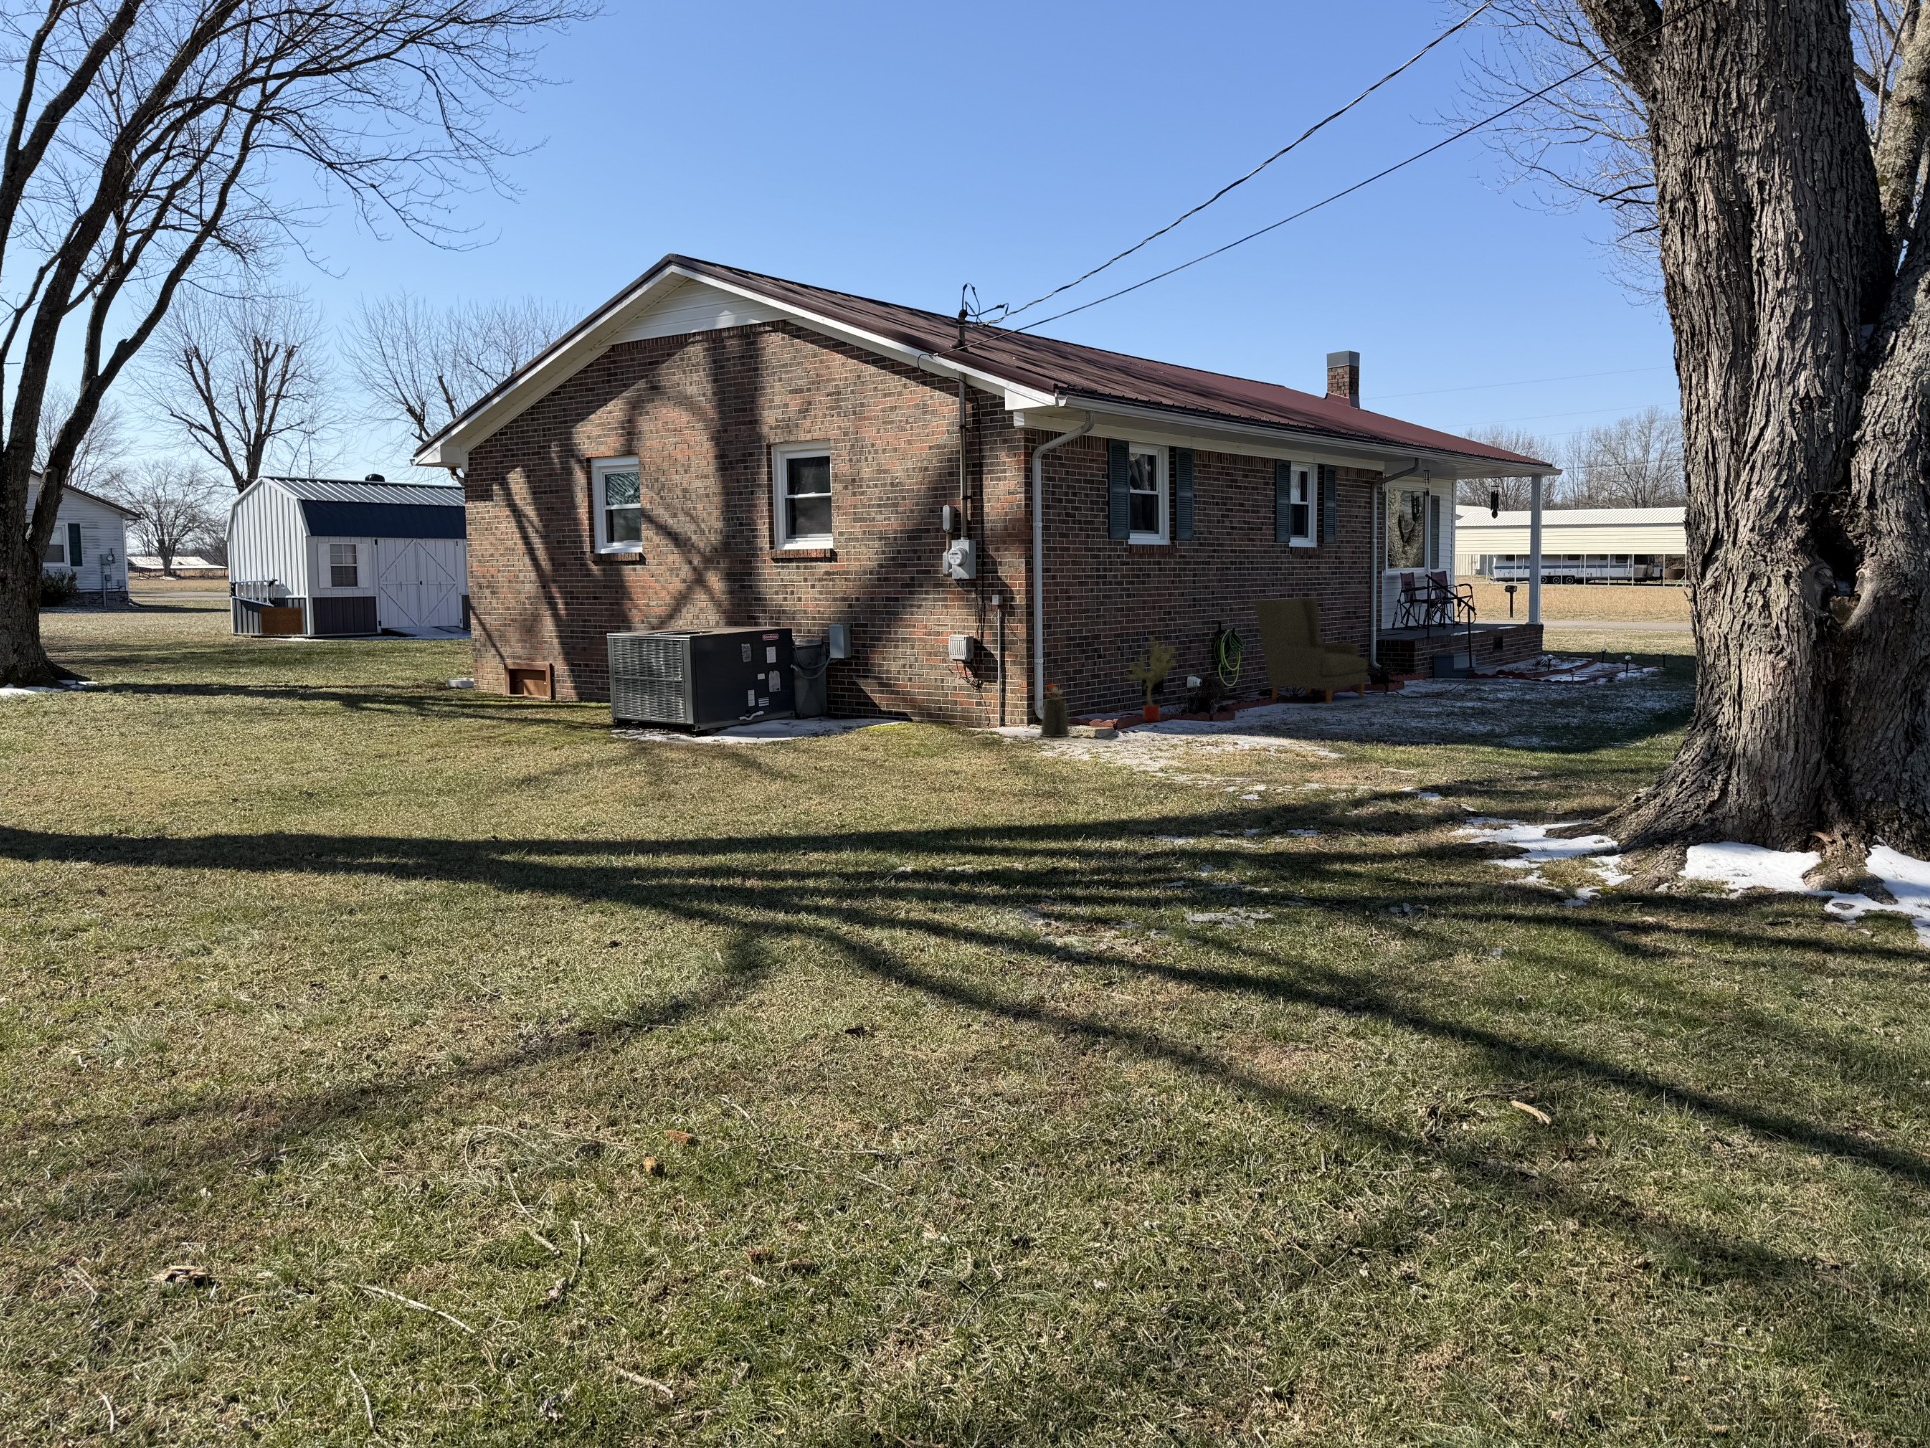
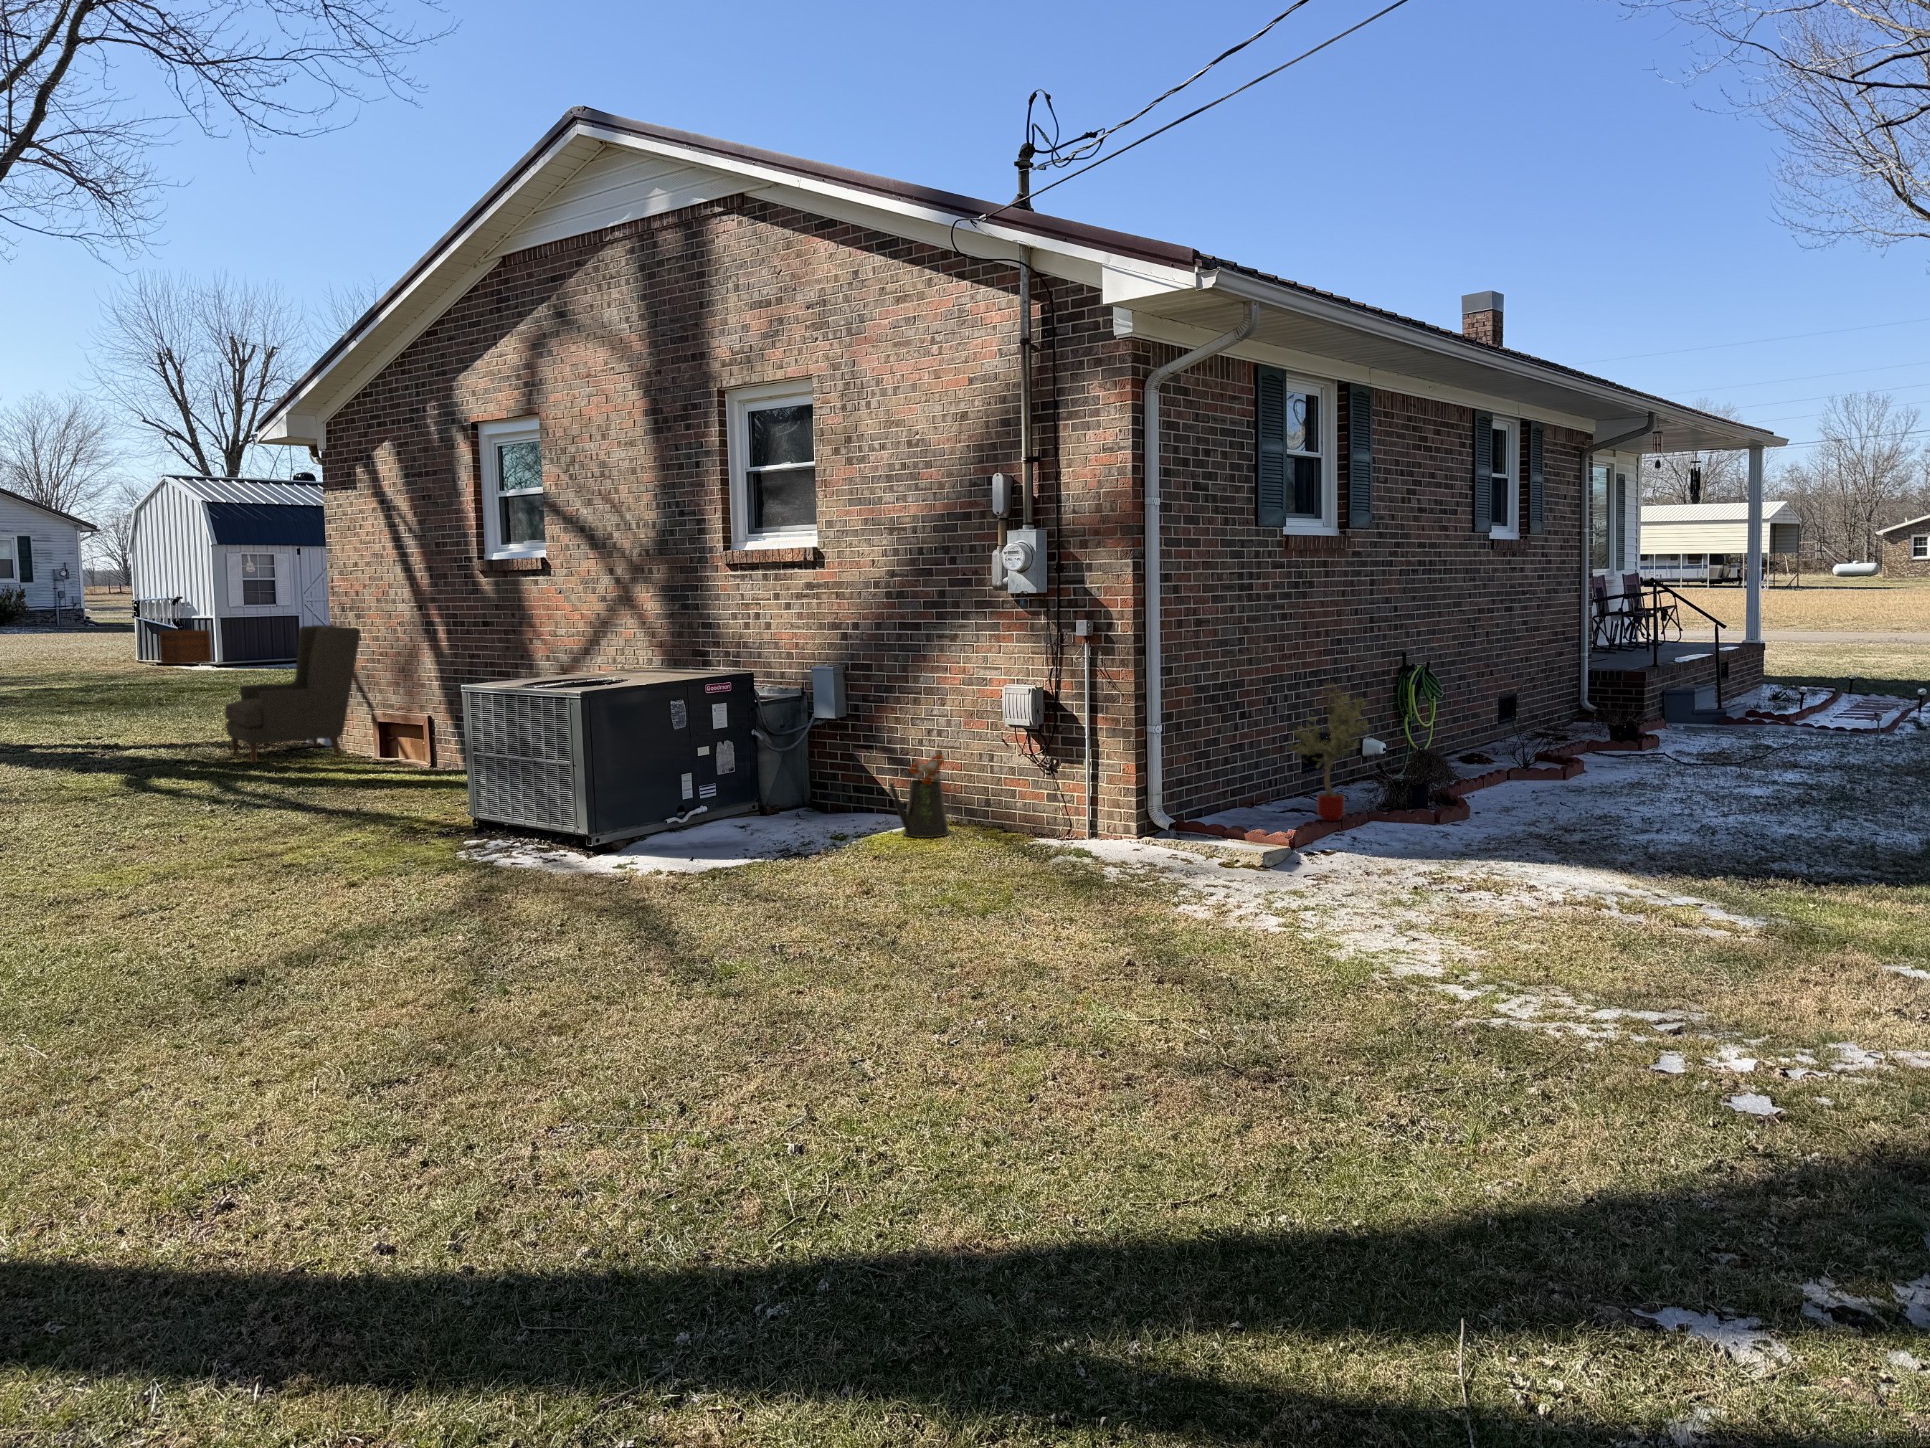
chair: present [1255,598,1368,704] -> present [225,625,361,763]
watering can: present [1040,684,1070,737] -> present [890,755,956,838]

